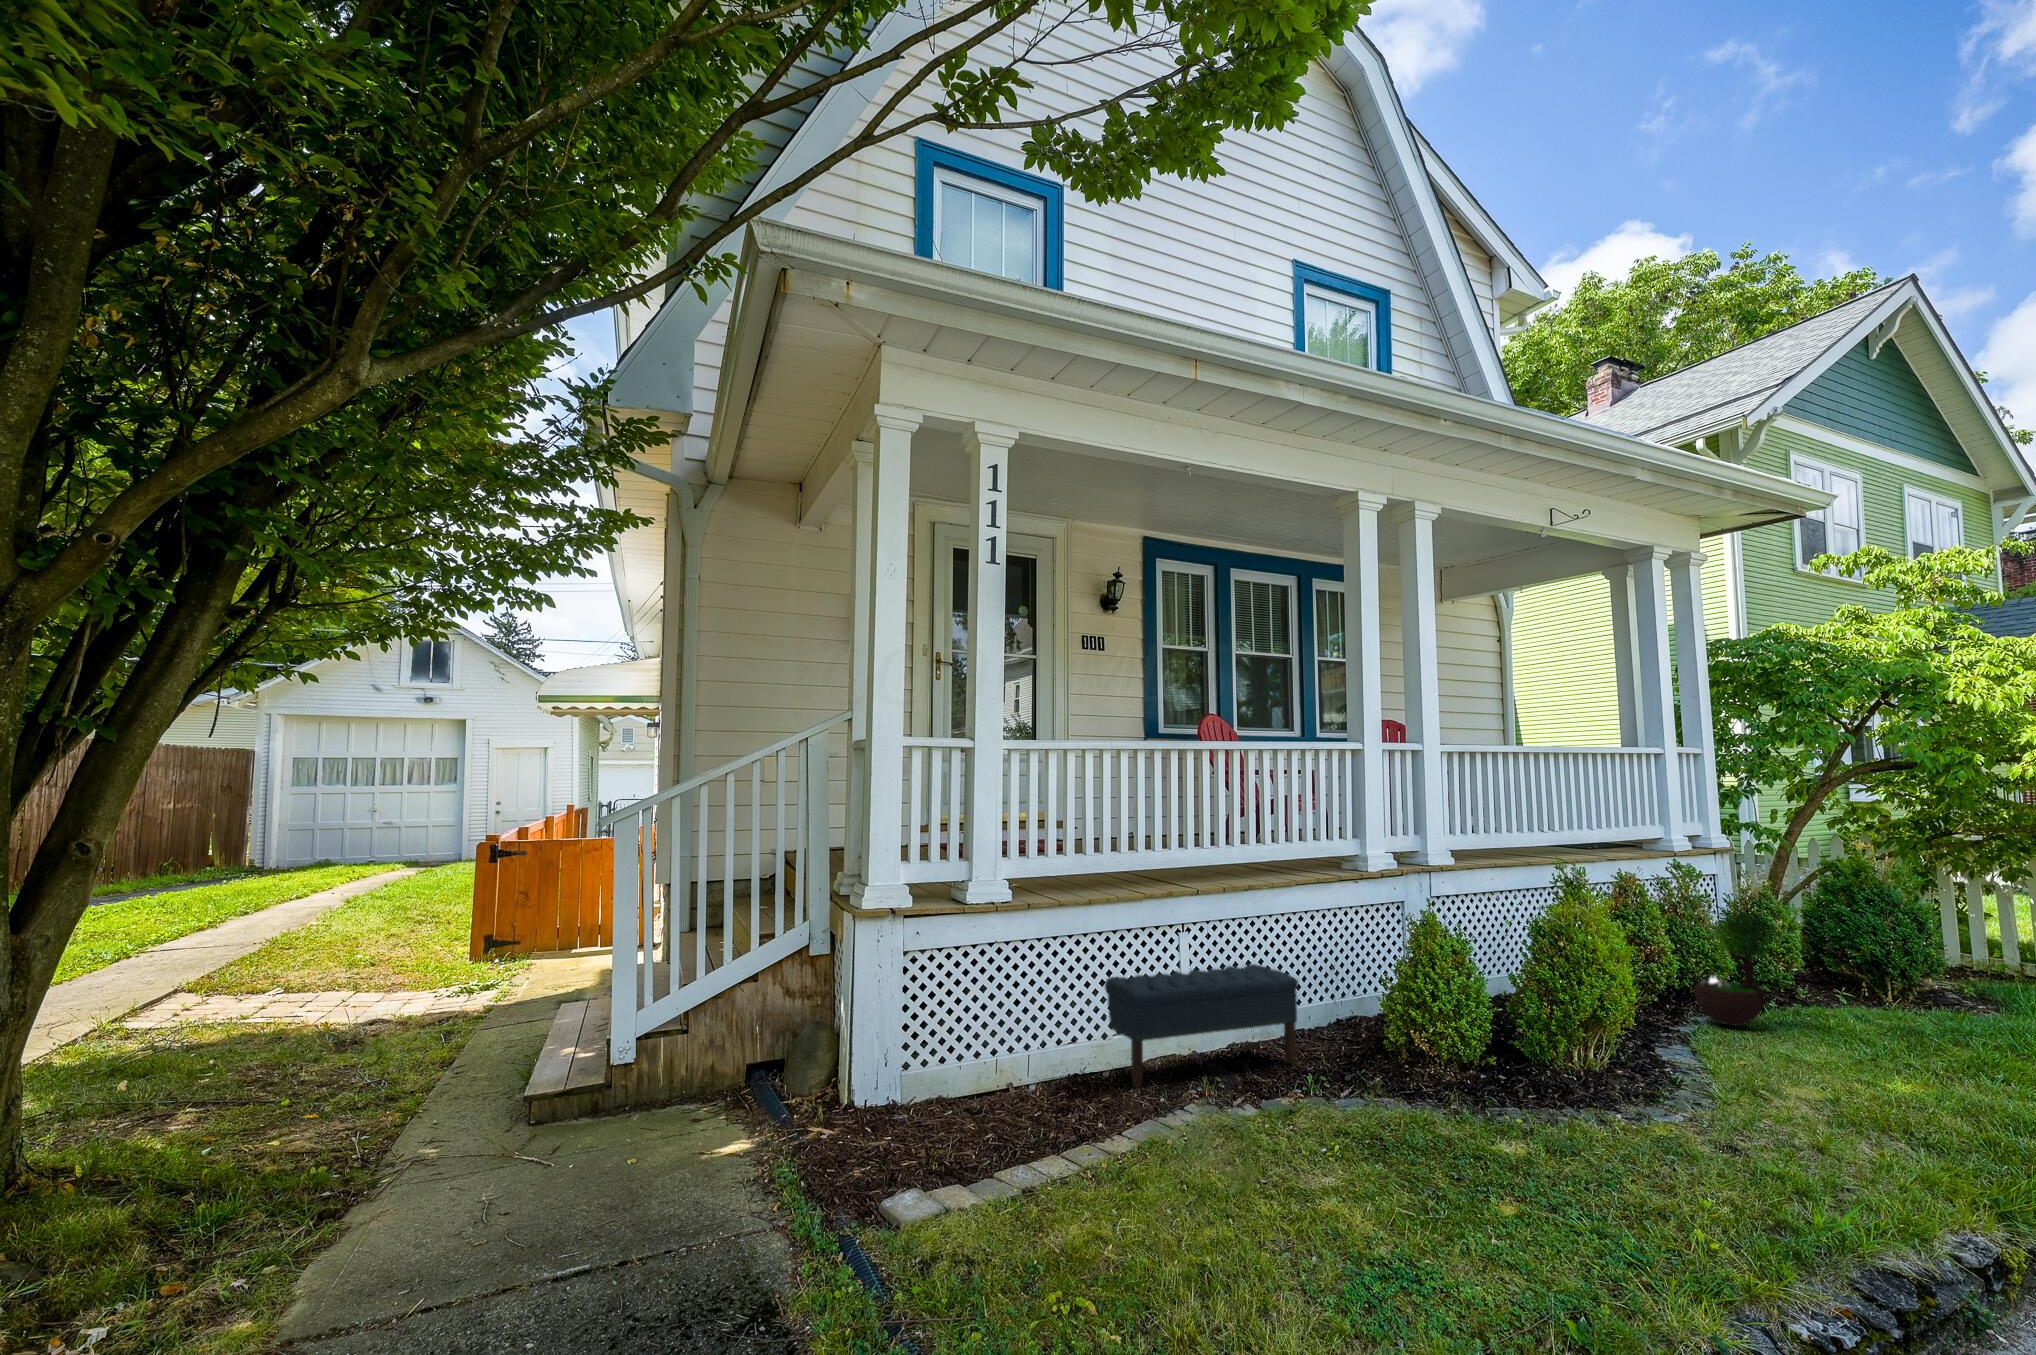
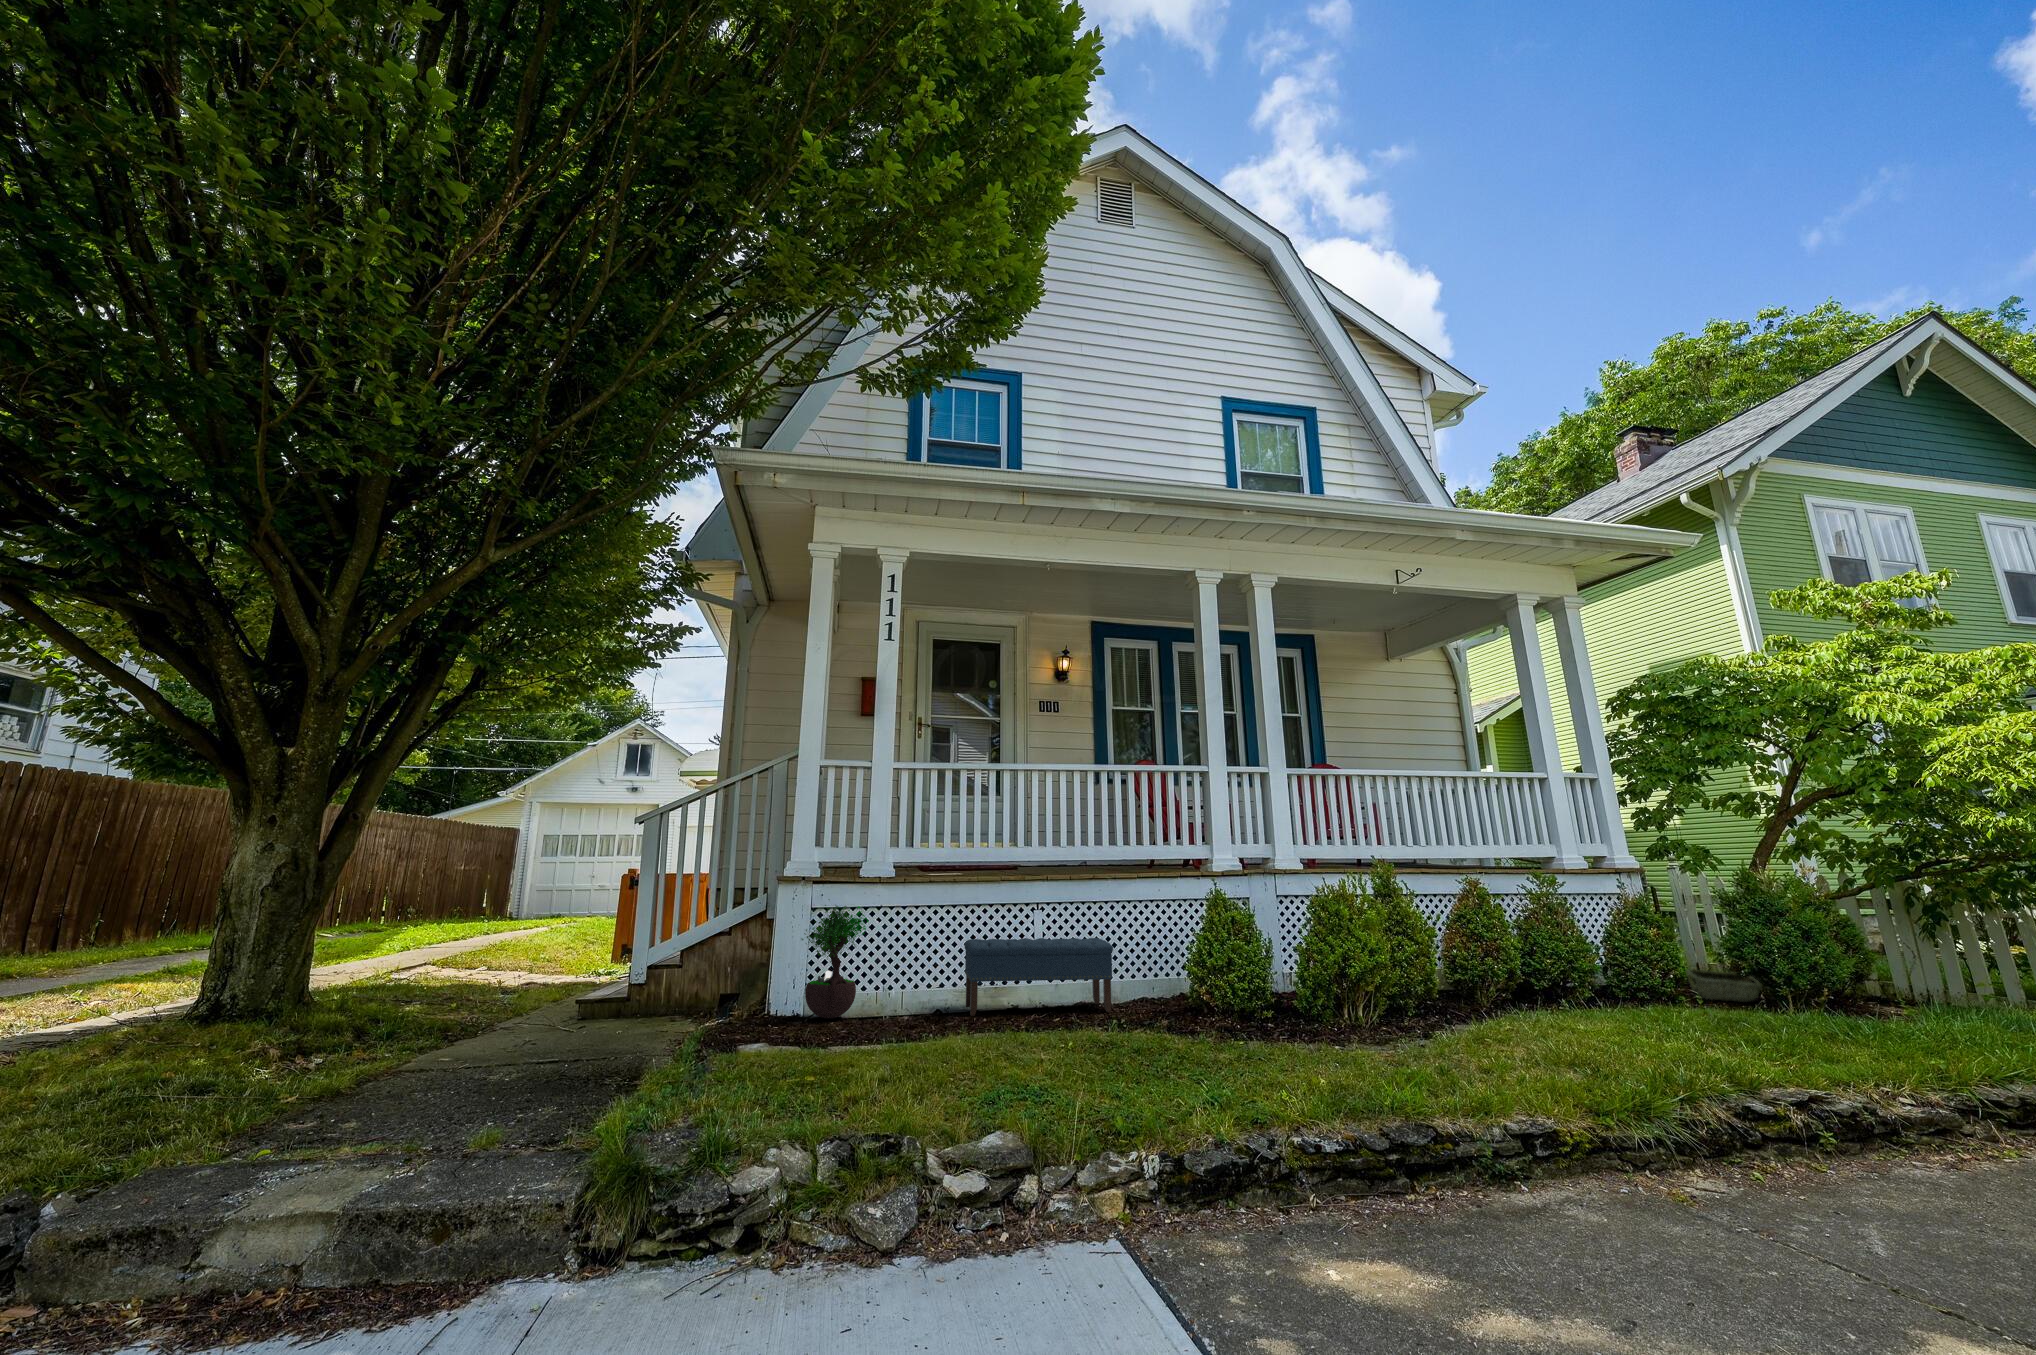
potted tree: present [1695,905,1783,1026] -> present [802,905,869,1019]
woven basket: none [1821,963,1908,999] -> present [1686,969,1762,1002]

